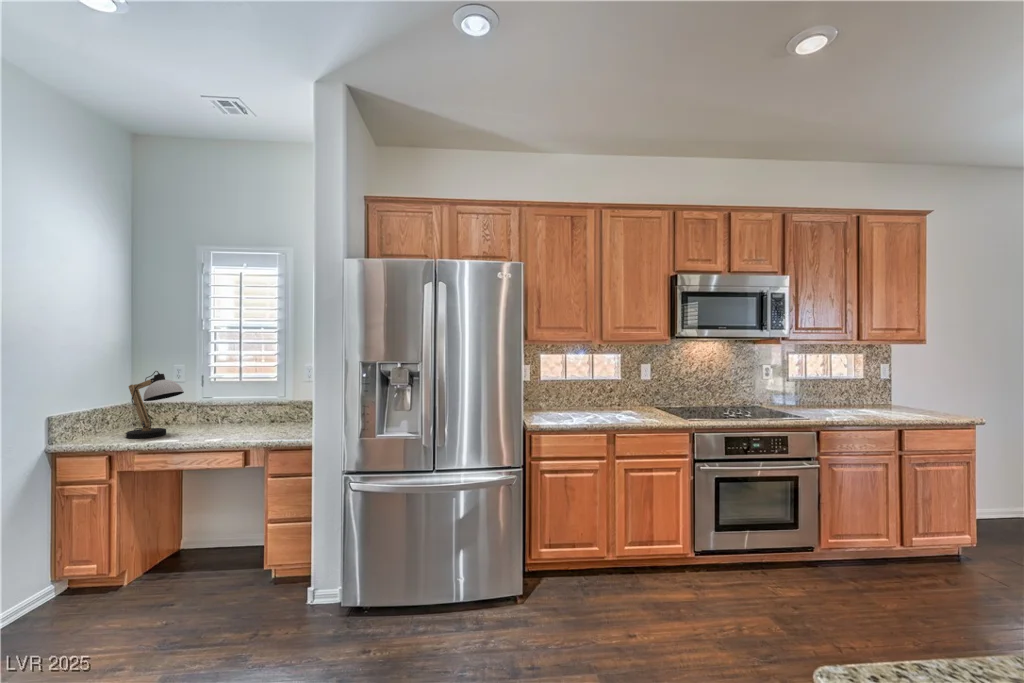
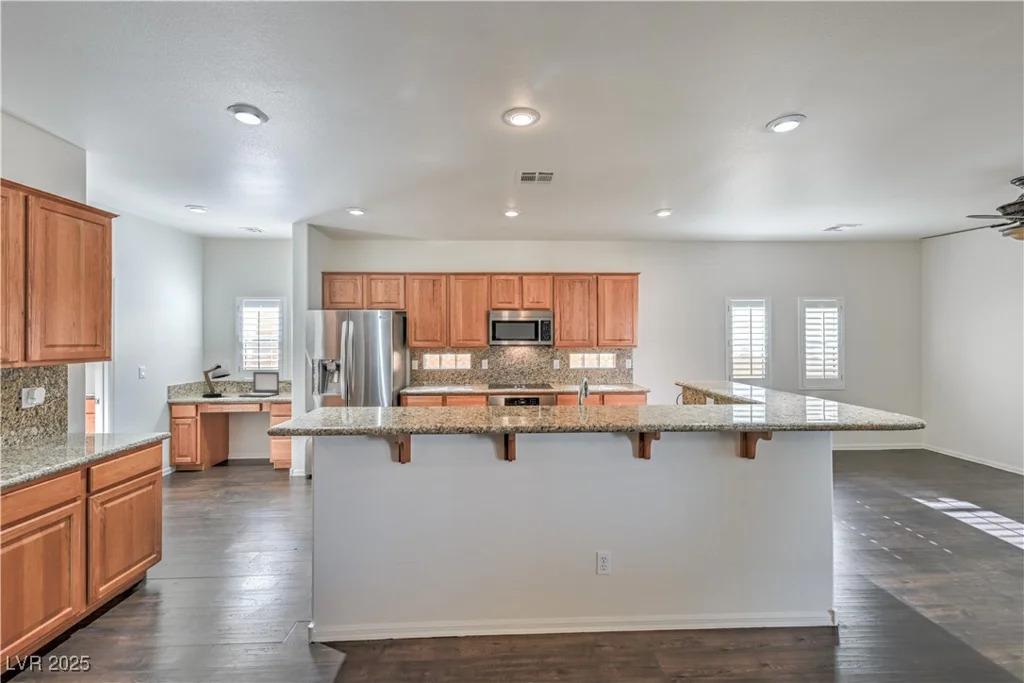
laptop: none [200,386,280,438] -> present [239,372,279,397]

